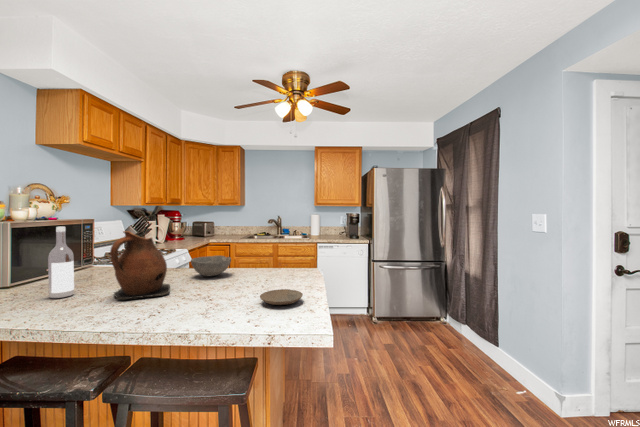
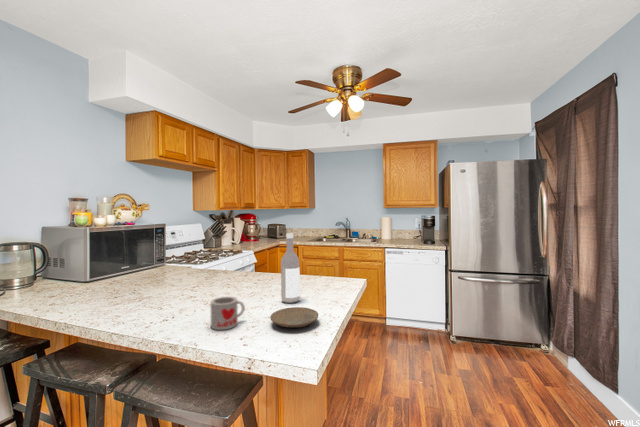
wine bottle: present [48,227,74,298] -> present [281,233,300,303]
ceramic pitcher: present [110,231,170,299] -> none [146,239,207,305]
bowl: present [191,256,231,276] -> none [232,262,270,283]
mug: none [203,283,233,313] -> present [211,297,245,330]

